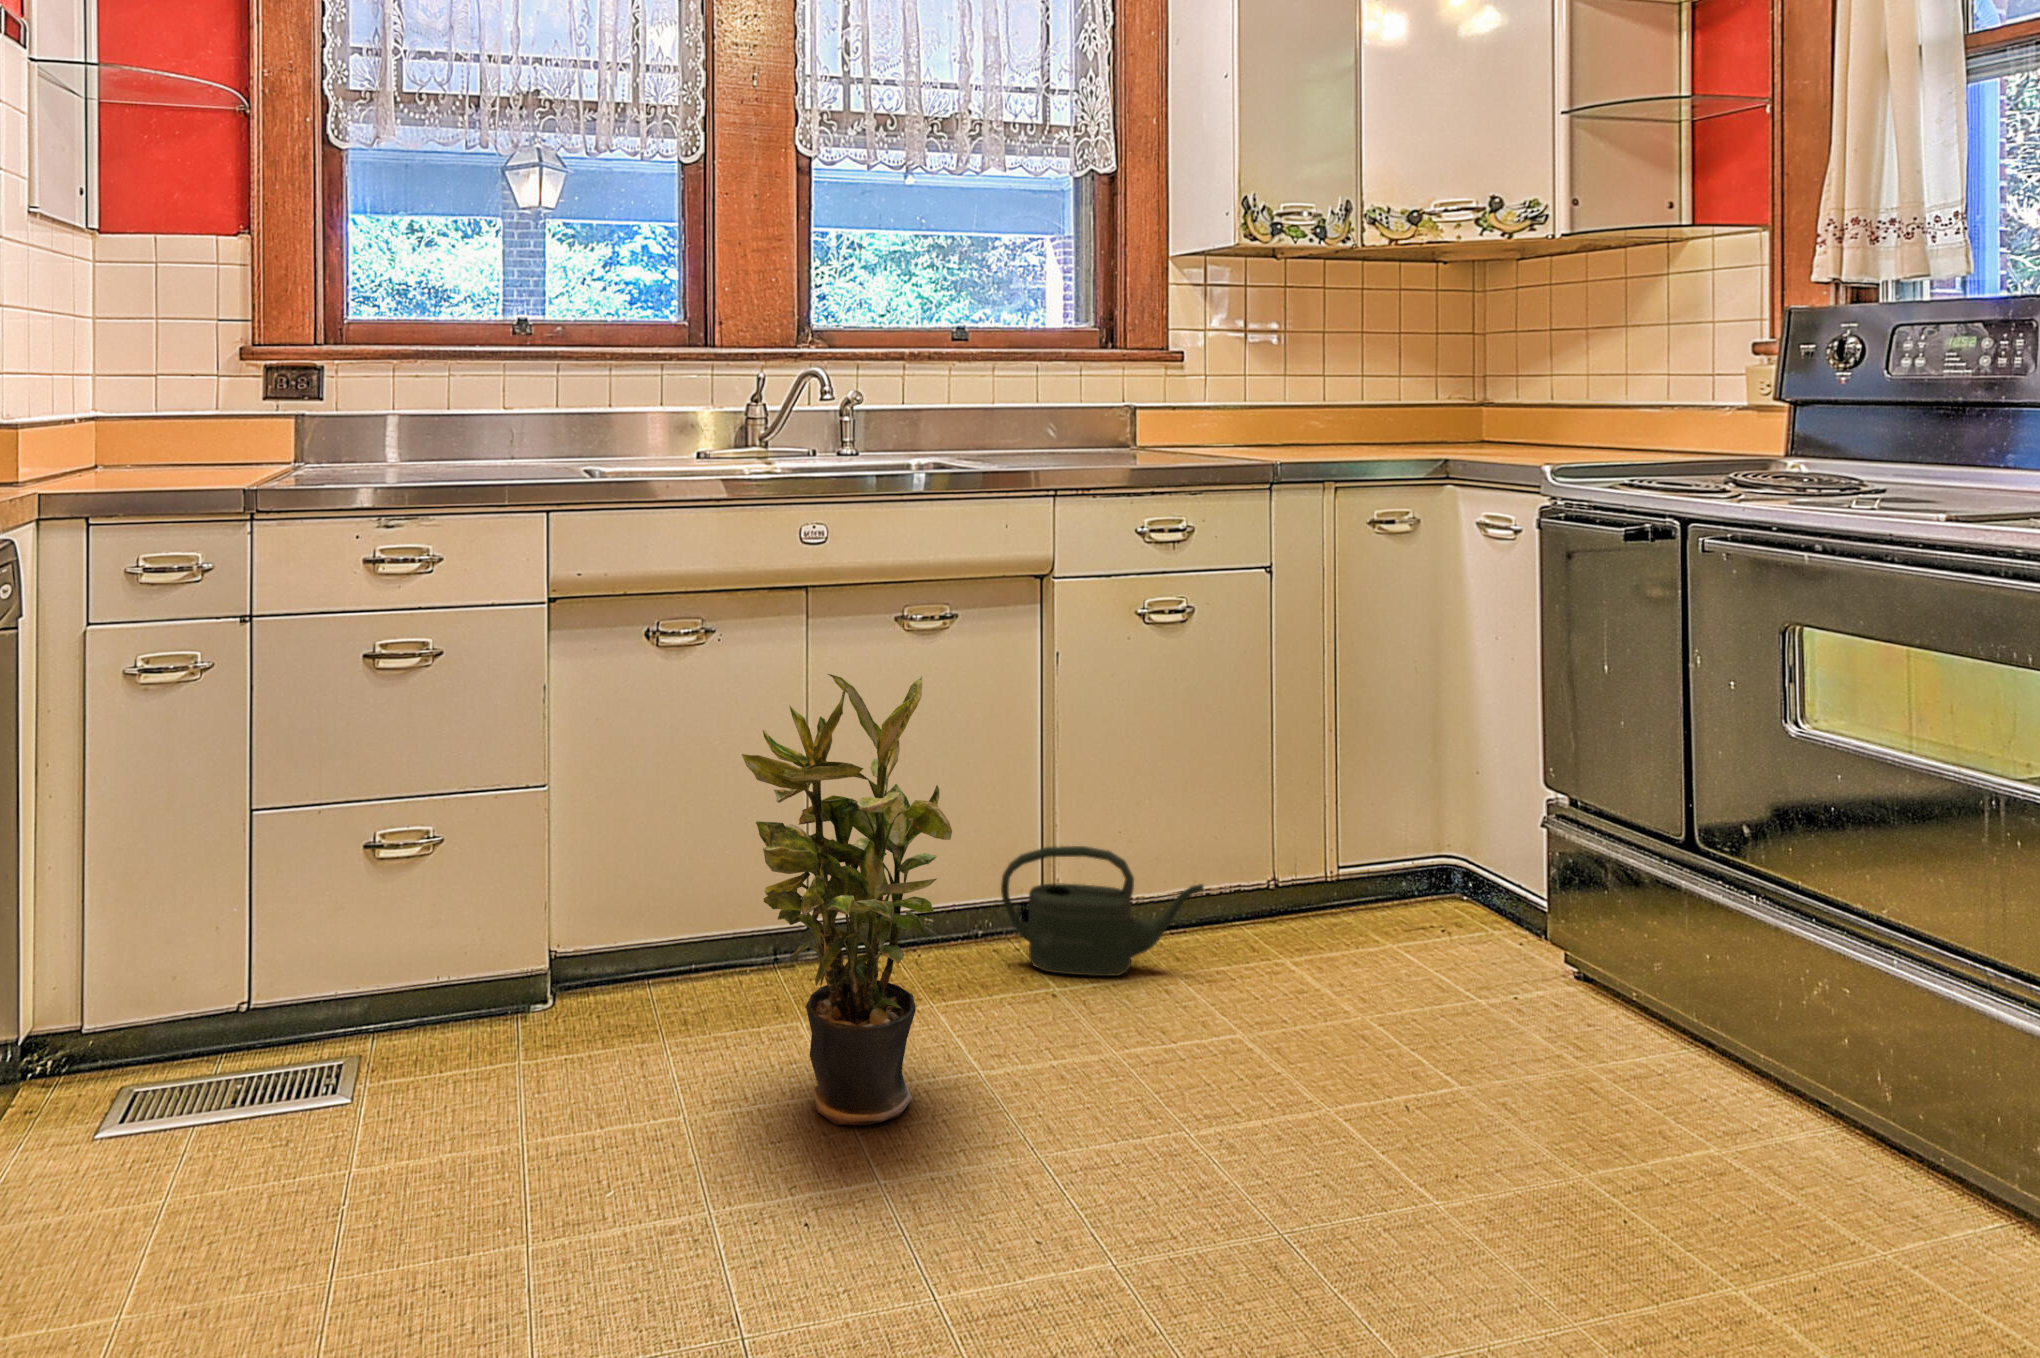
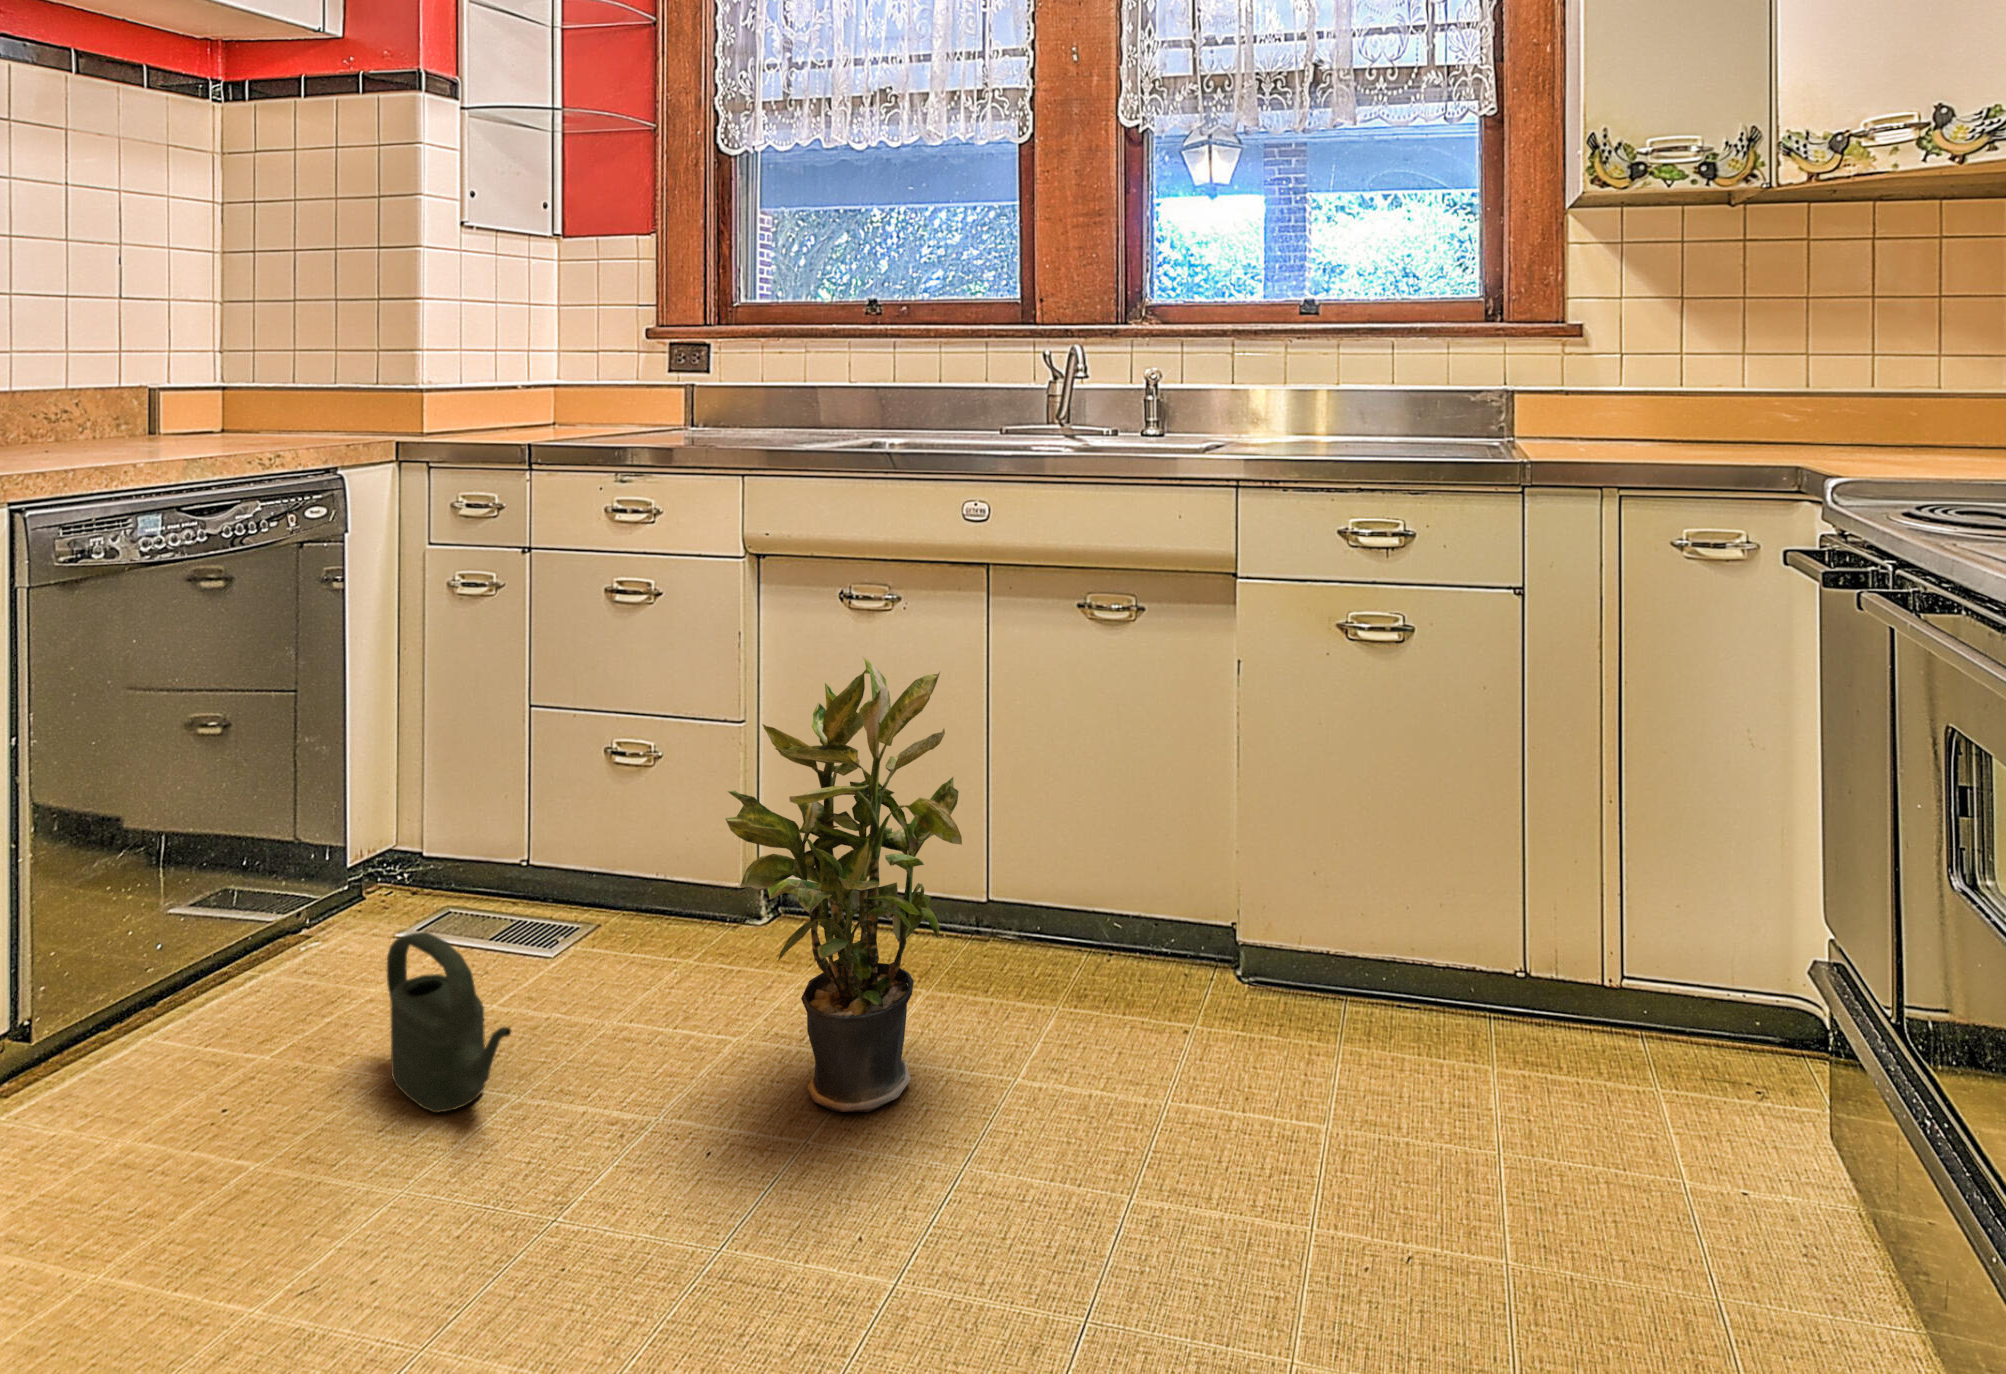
watering can: present [1001,846,1204,976] -> present [387,932,511,1113]

